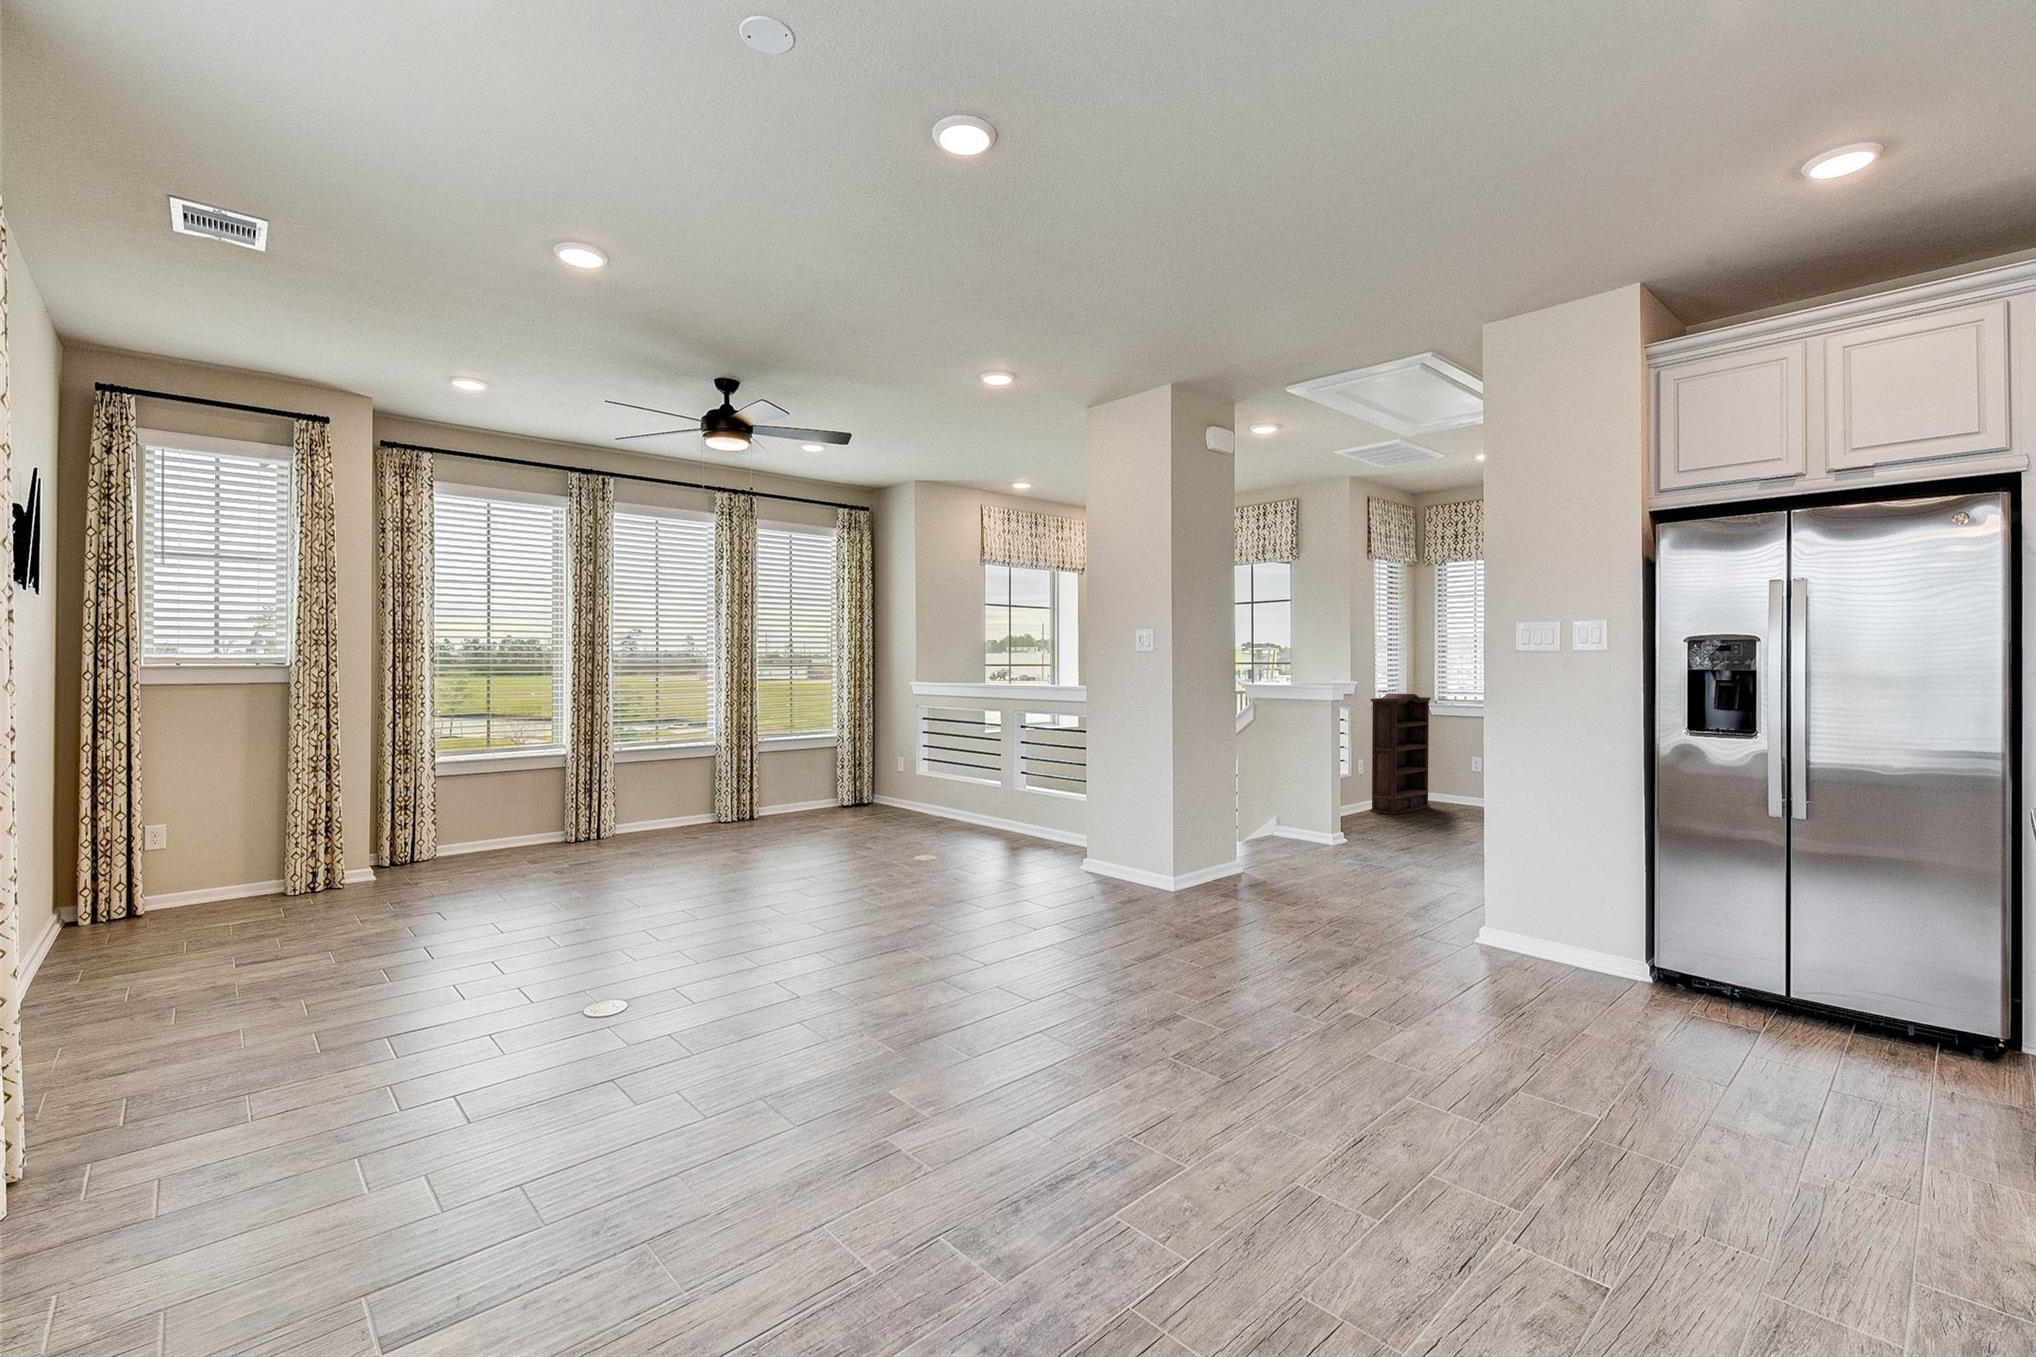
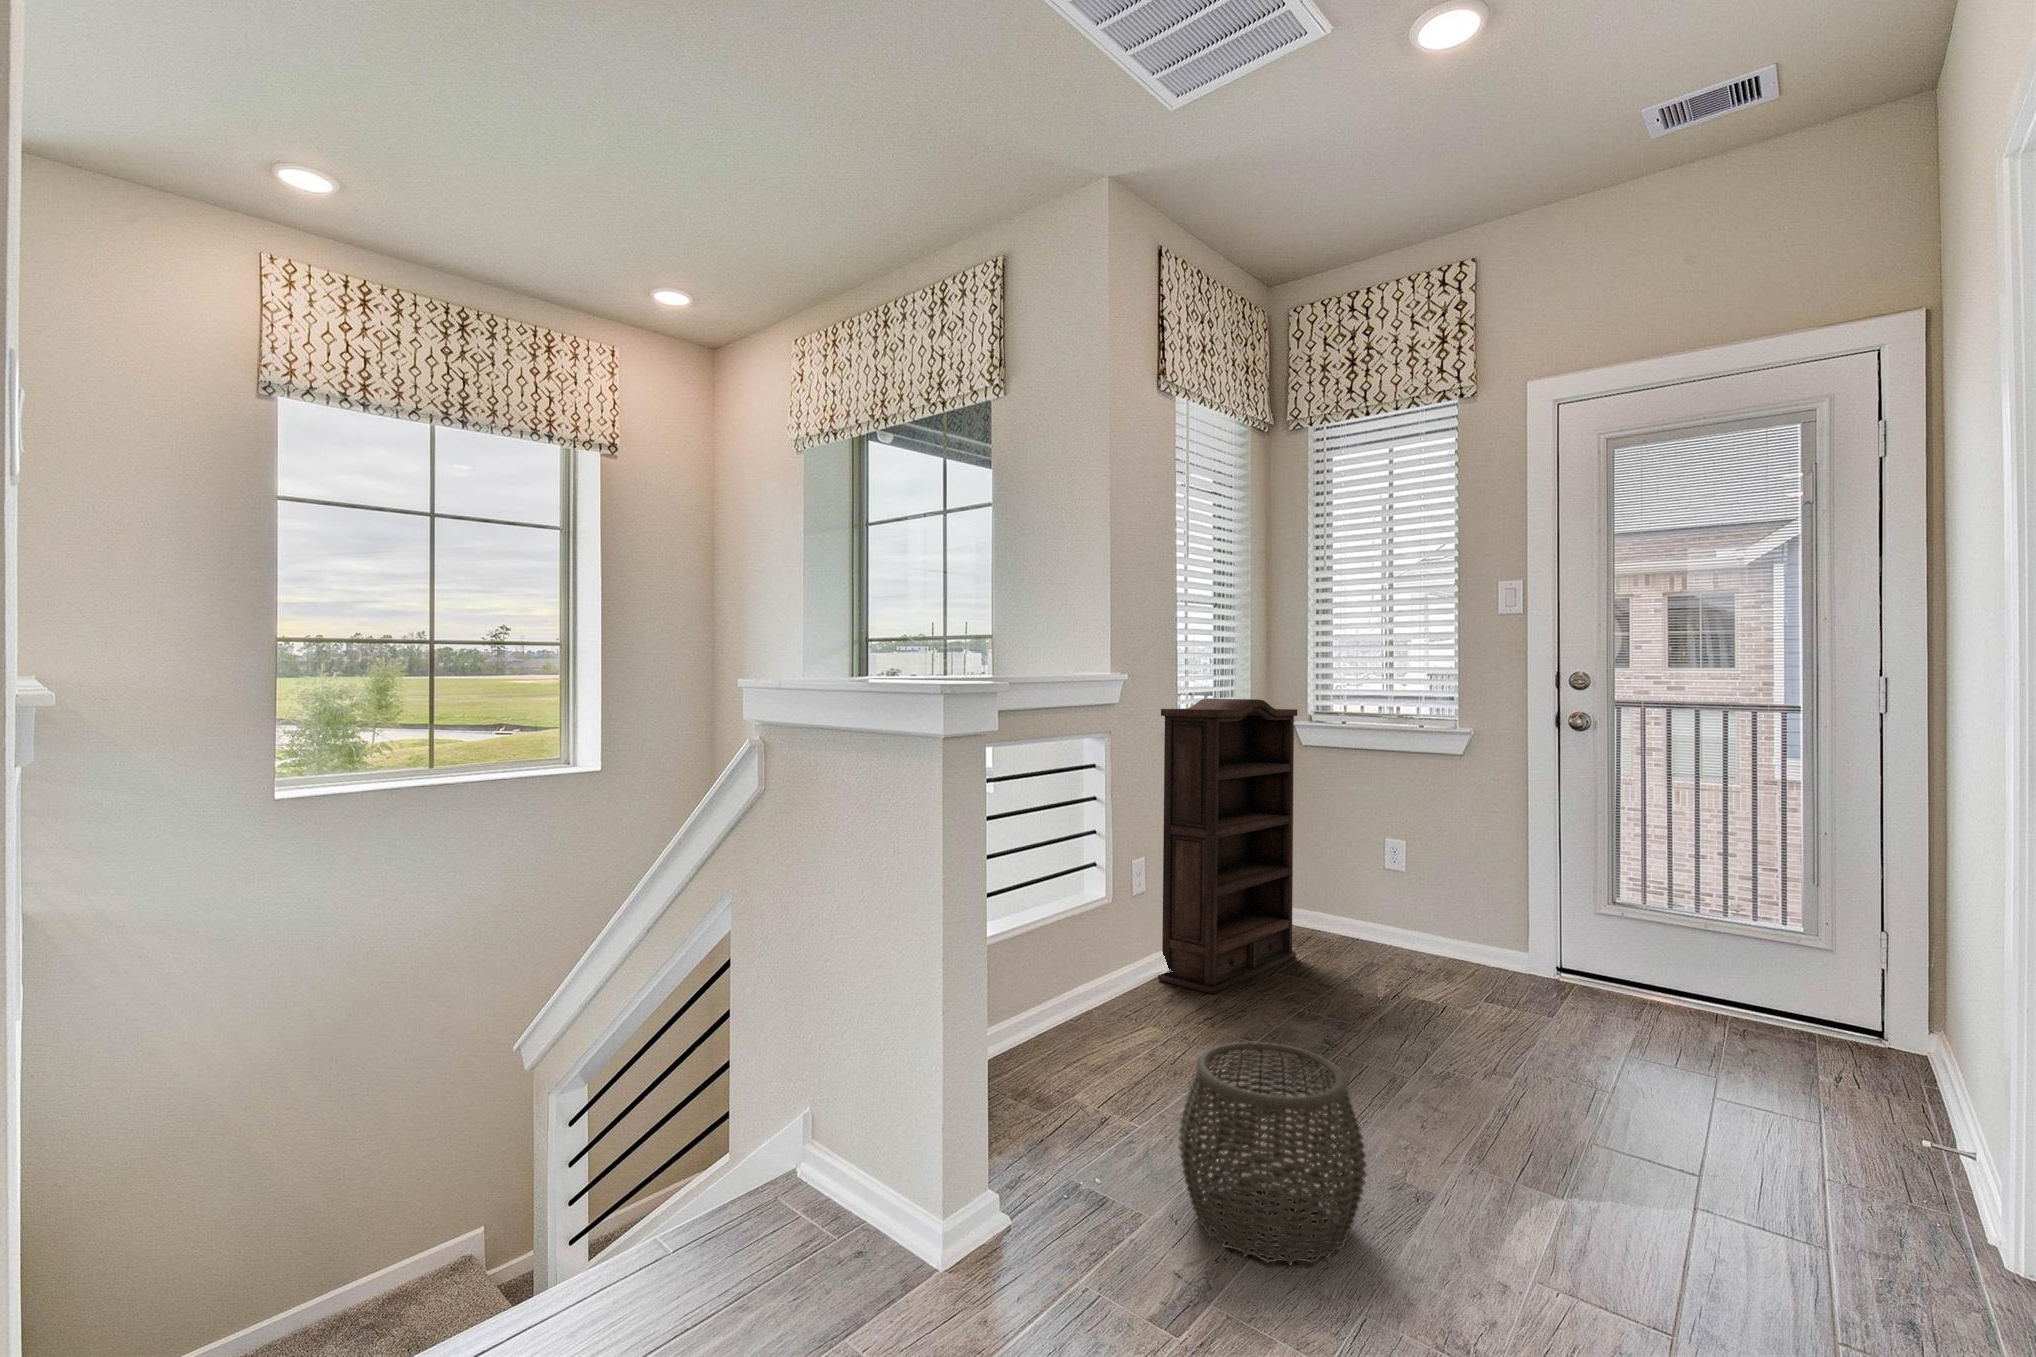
woven basket: none [1396,801,1451,850] -> present [1178,1042,1367,1265]

